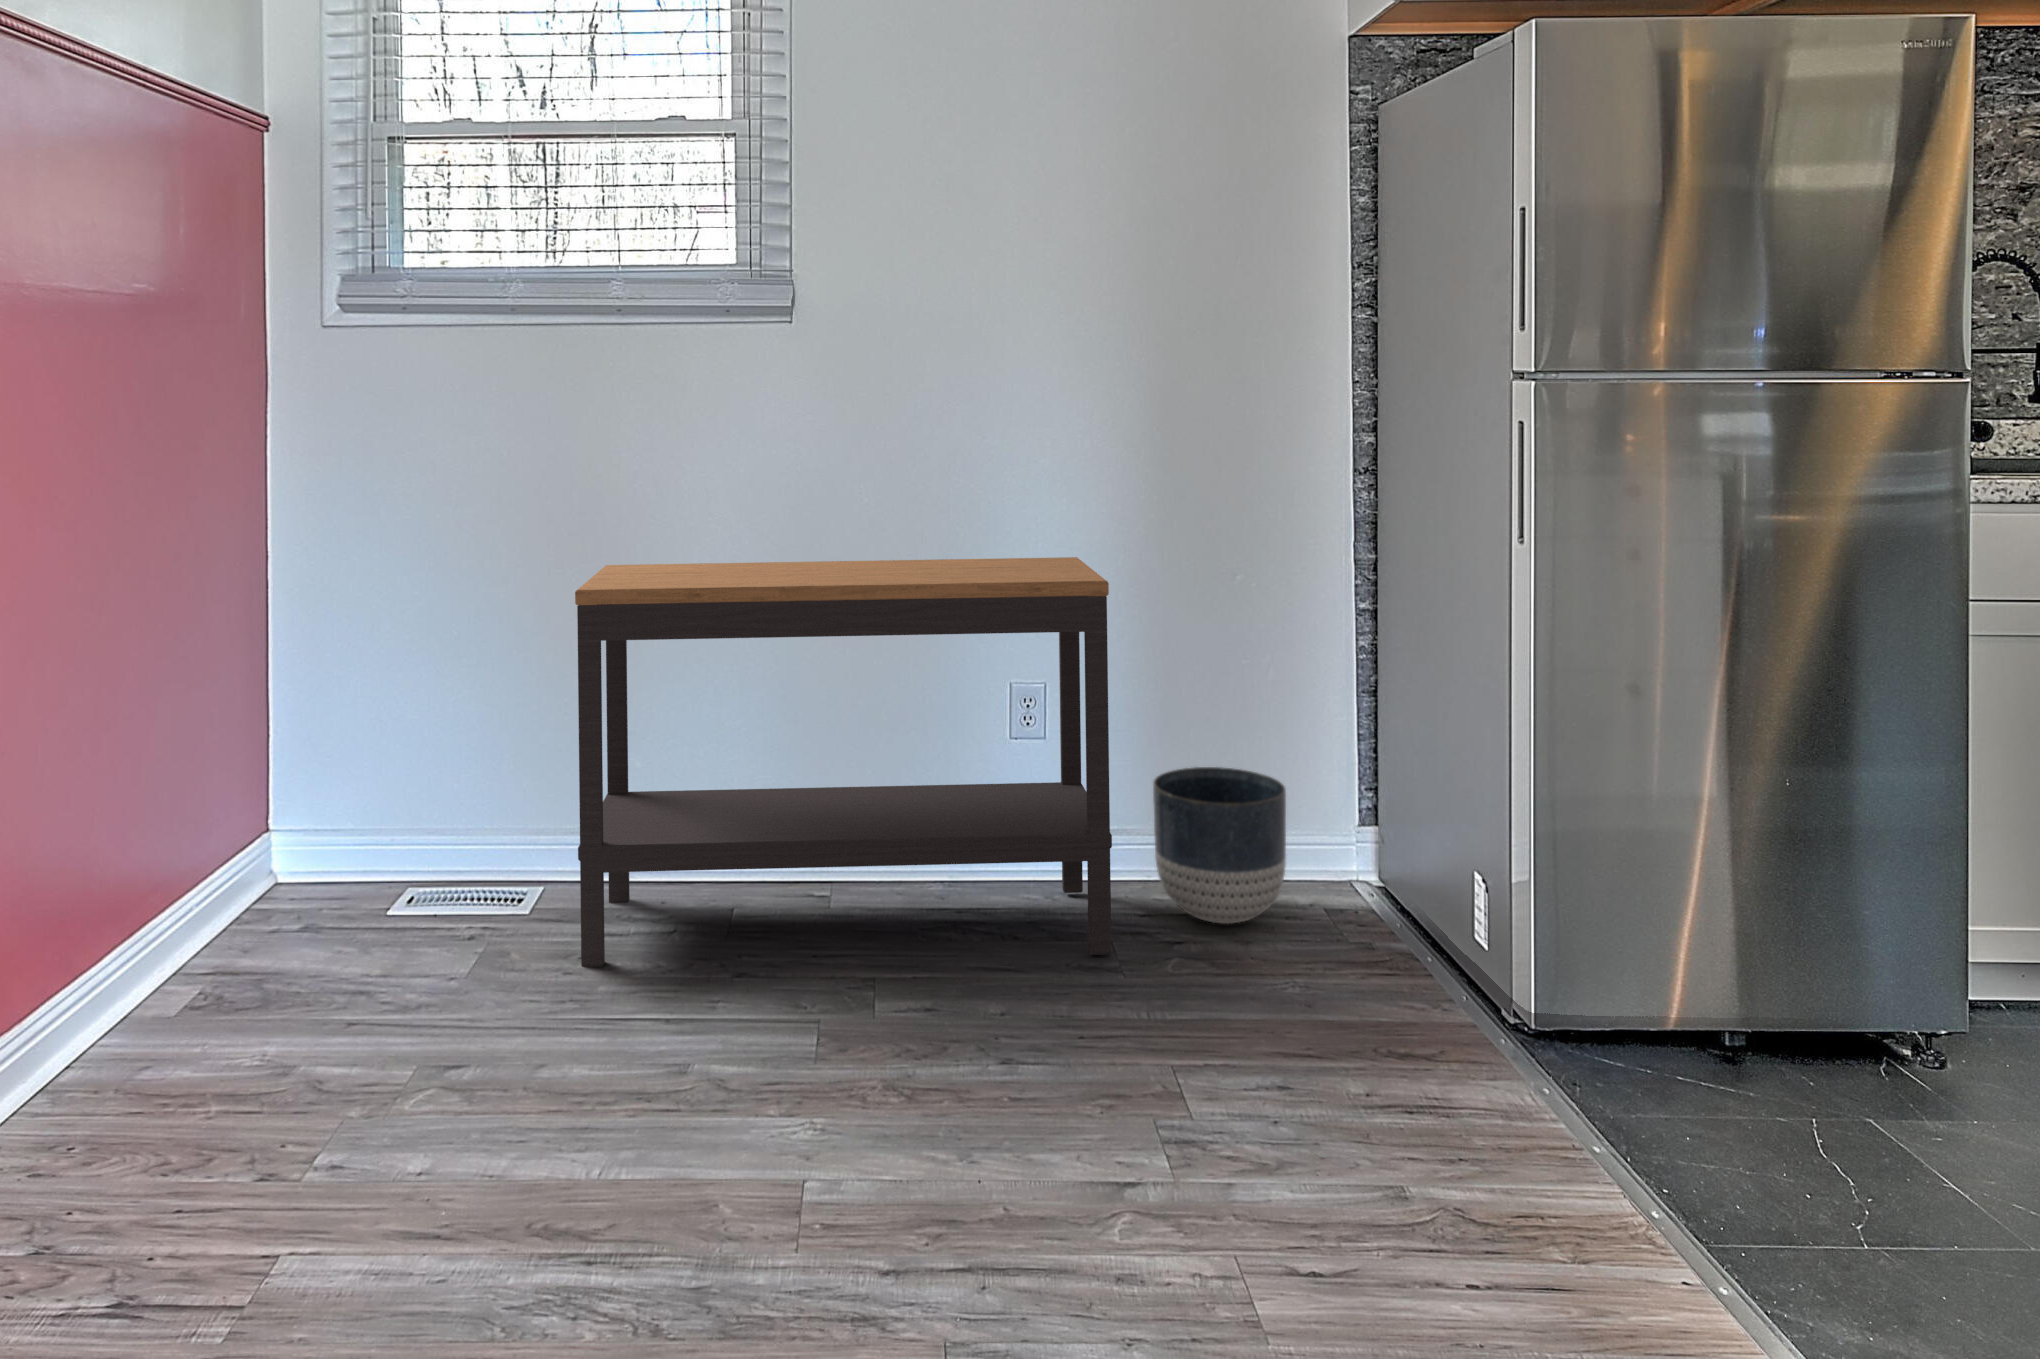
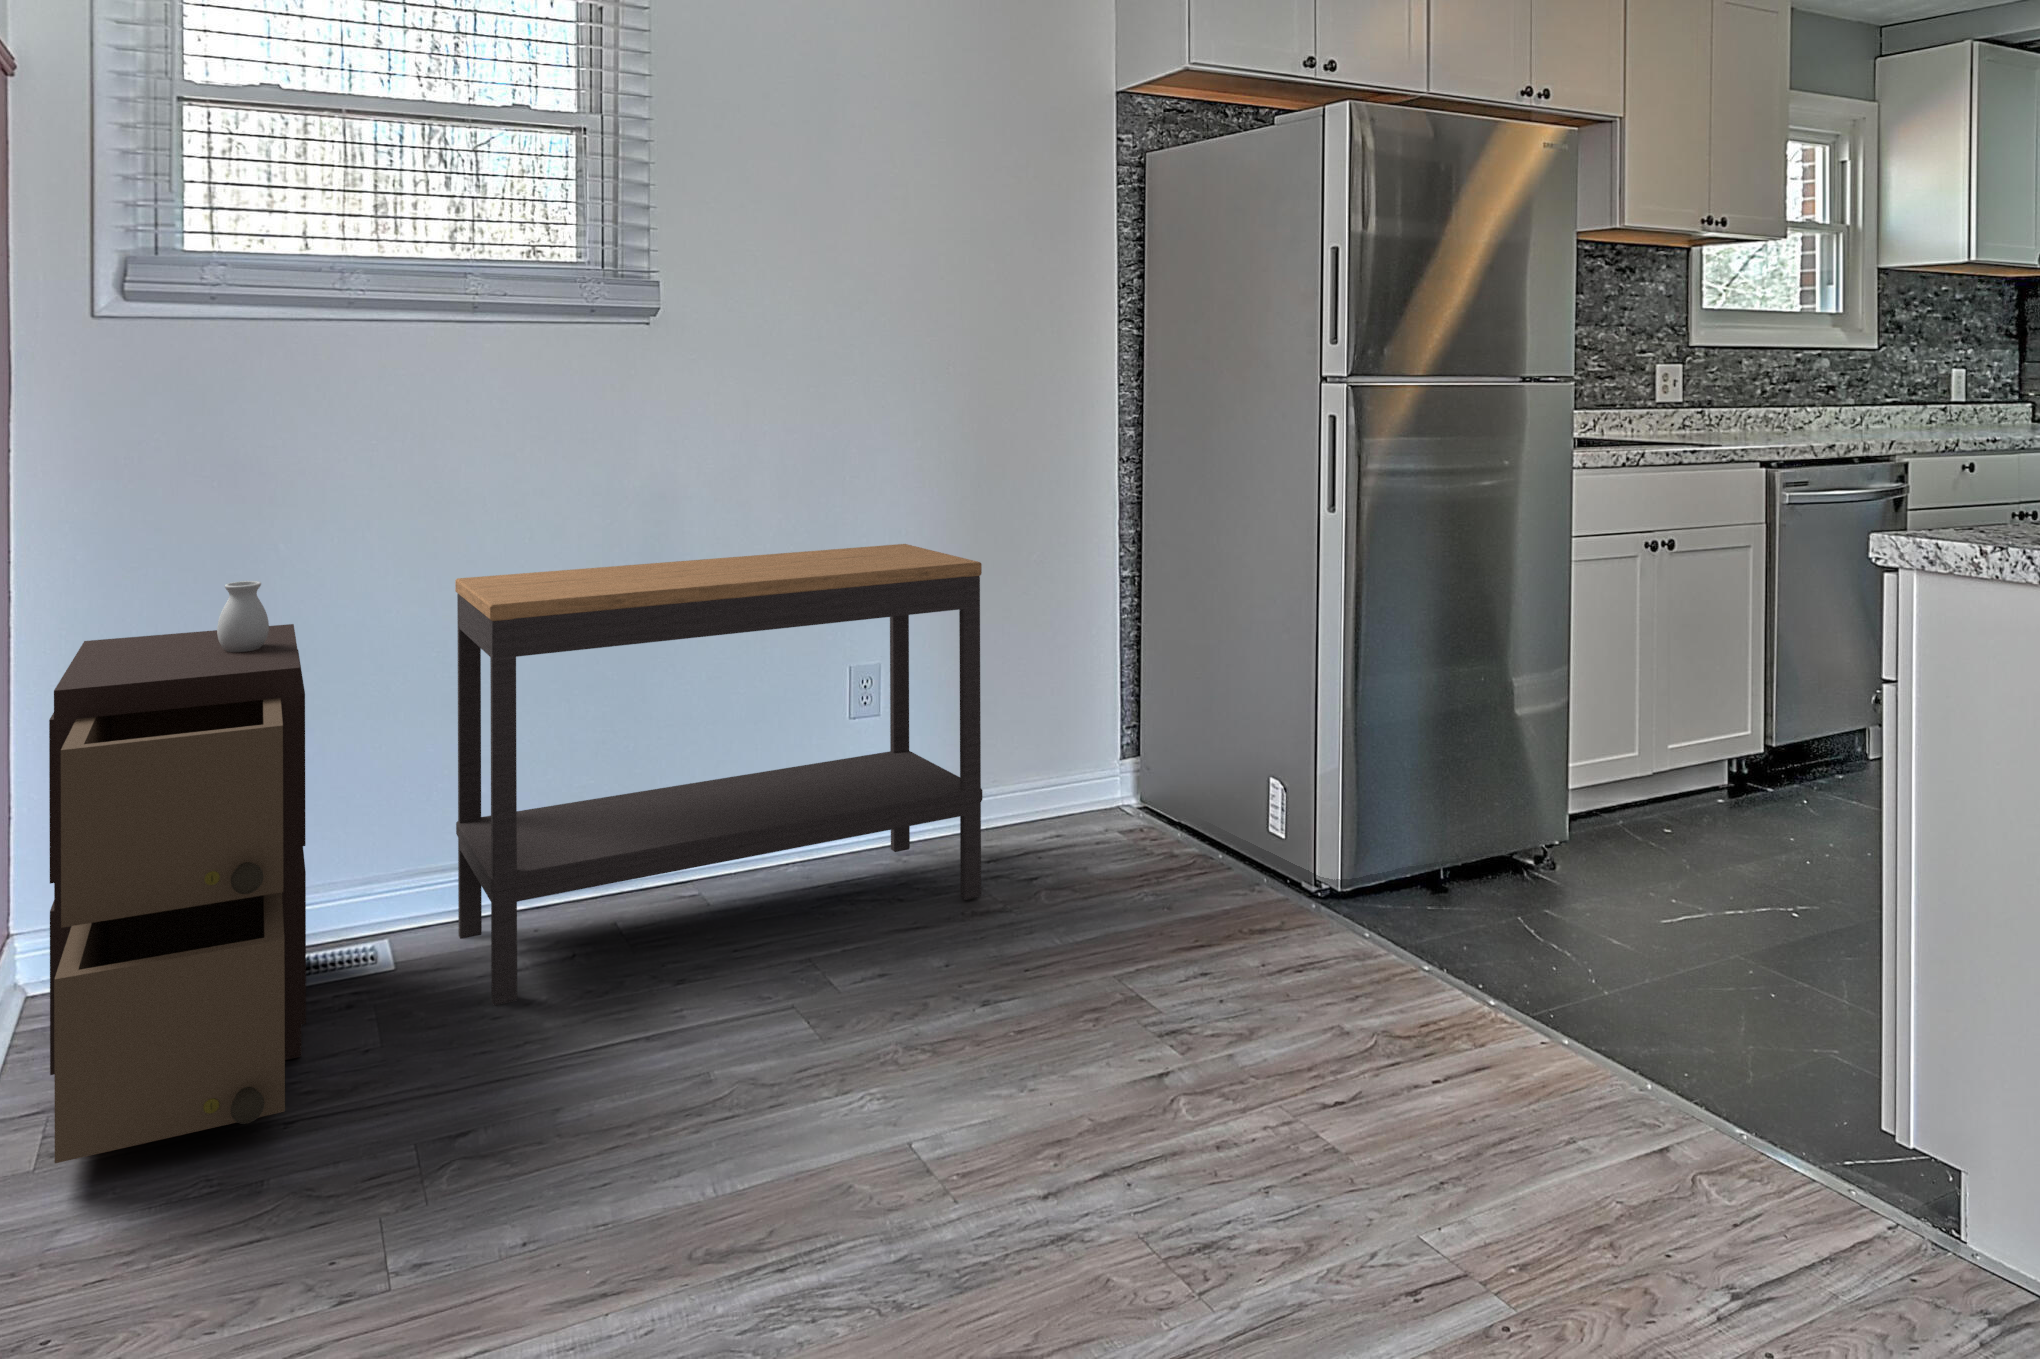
storage cabinet: none [166,555,475,1018] -> present [49,581,306,1163]
planter: present [1153,767,1286,924] -> none [977,721,1089,856]

